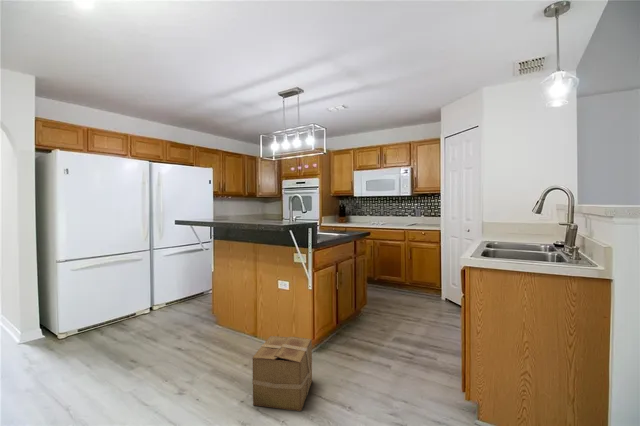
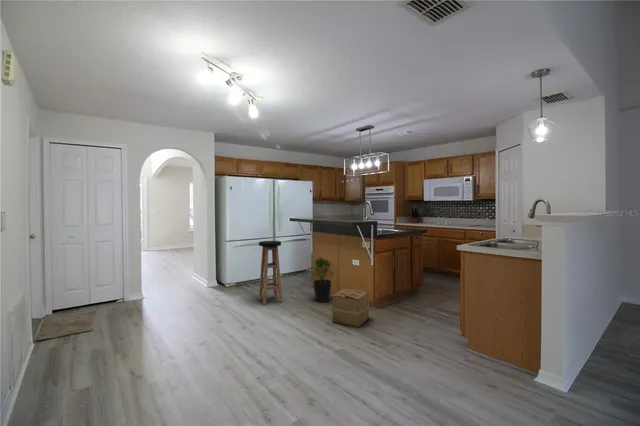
bar stool: none [111,259,160,379] -> present [259,241,282,305]
potted plant: none [207,280,255,353] -> present [311,257,333,301]

